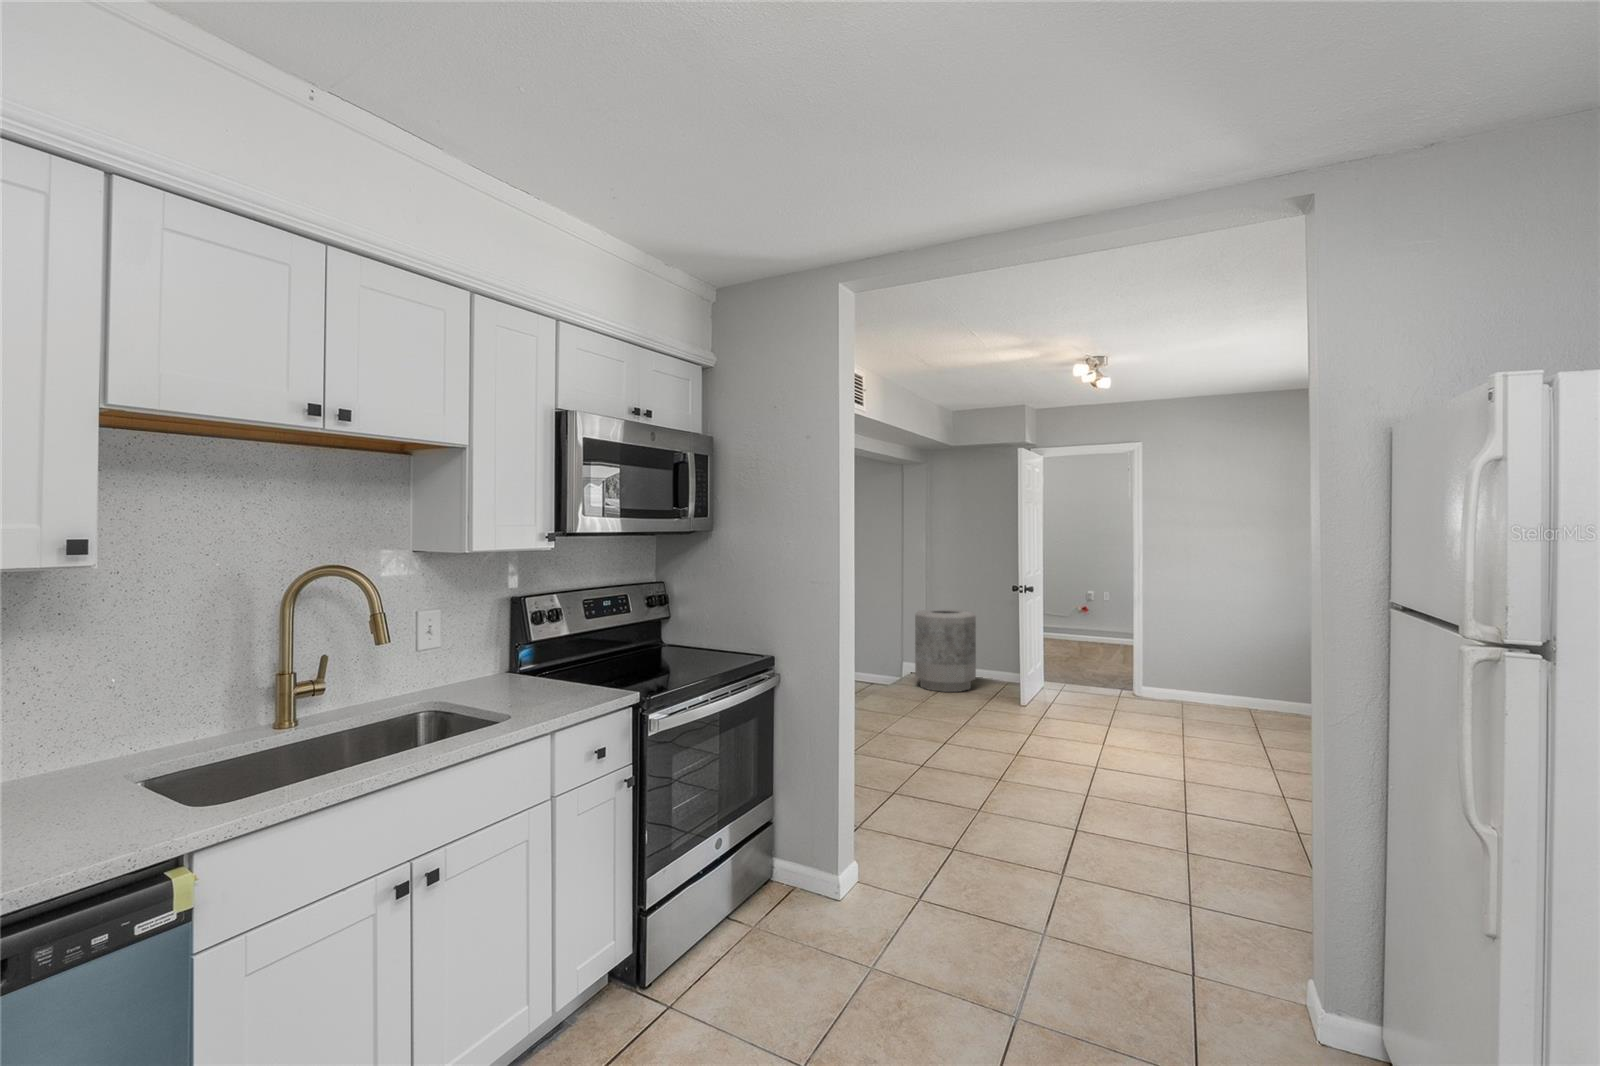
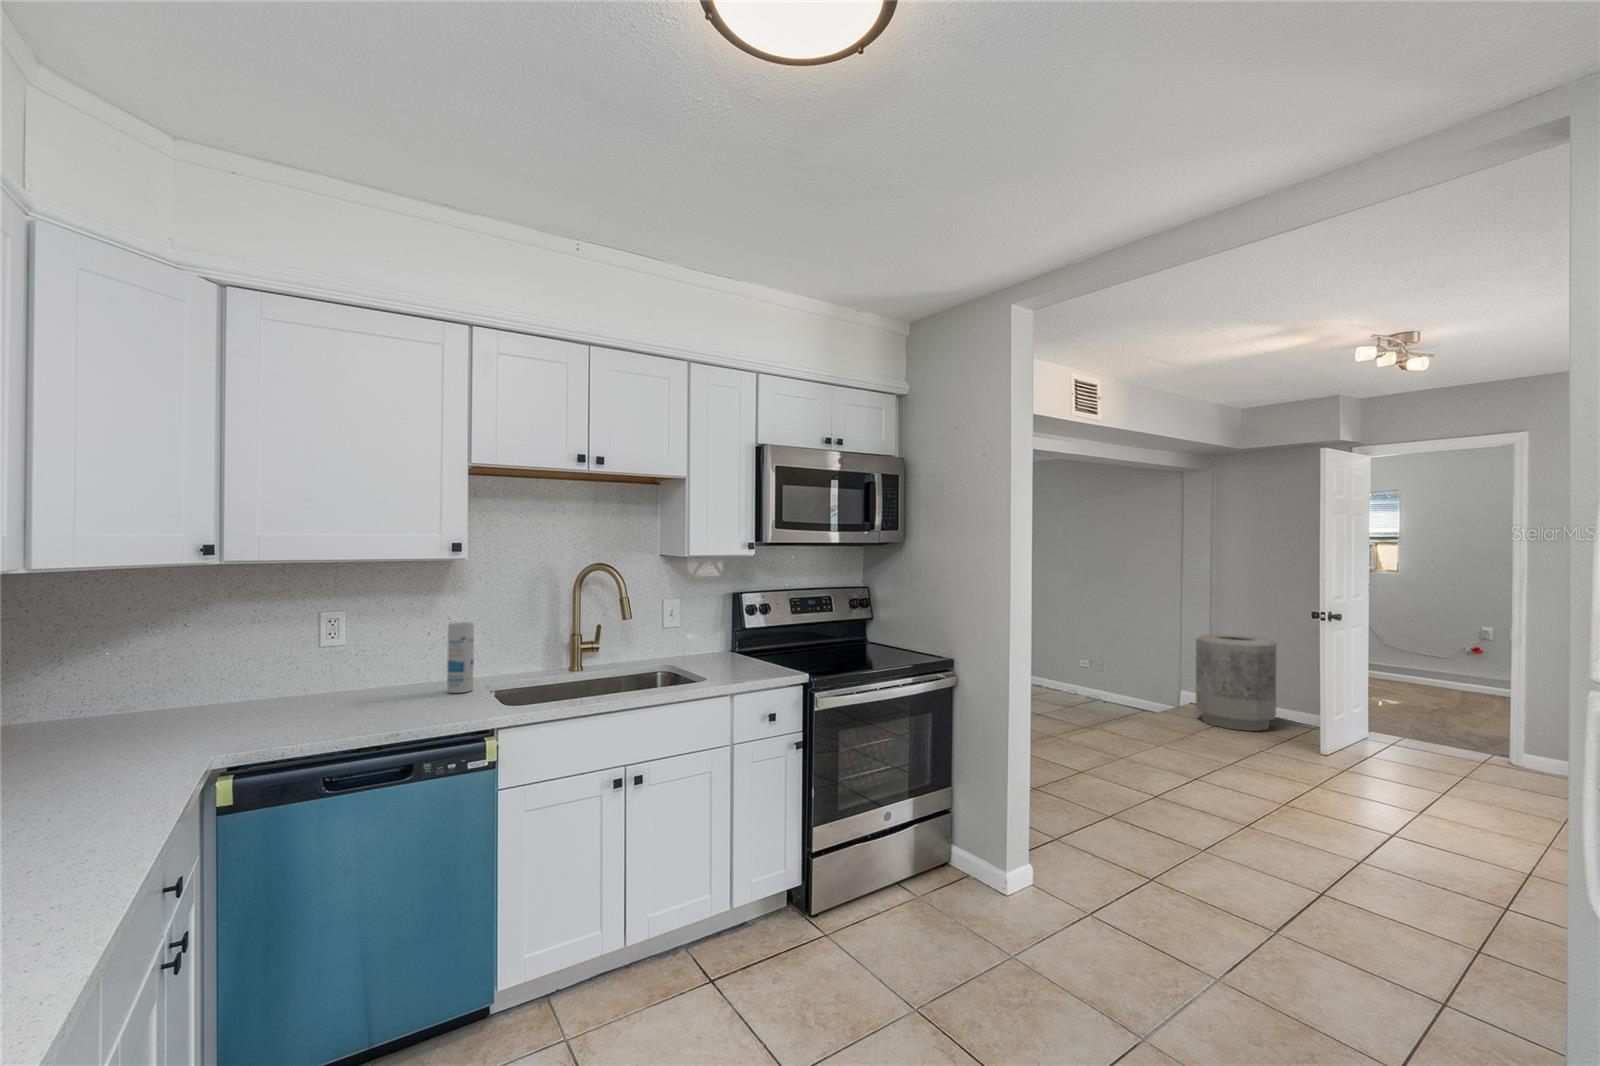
canister: none [51,674,109,799] -> present [447,622,474,693]

